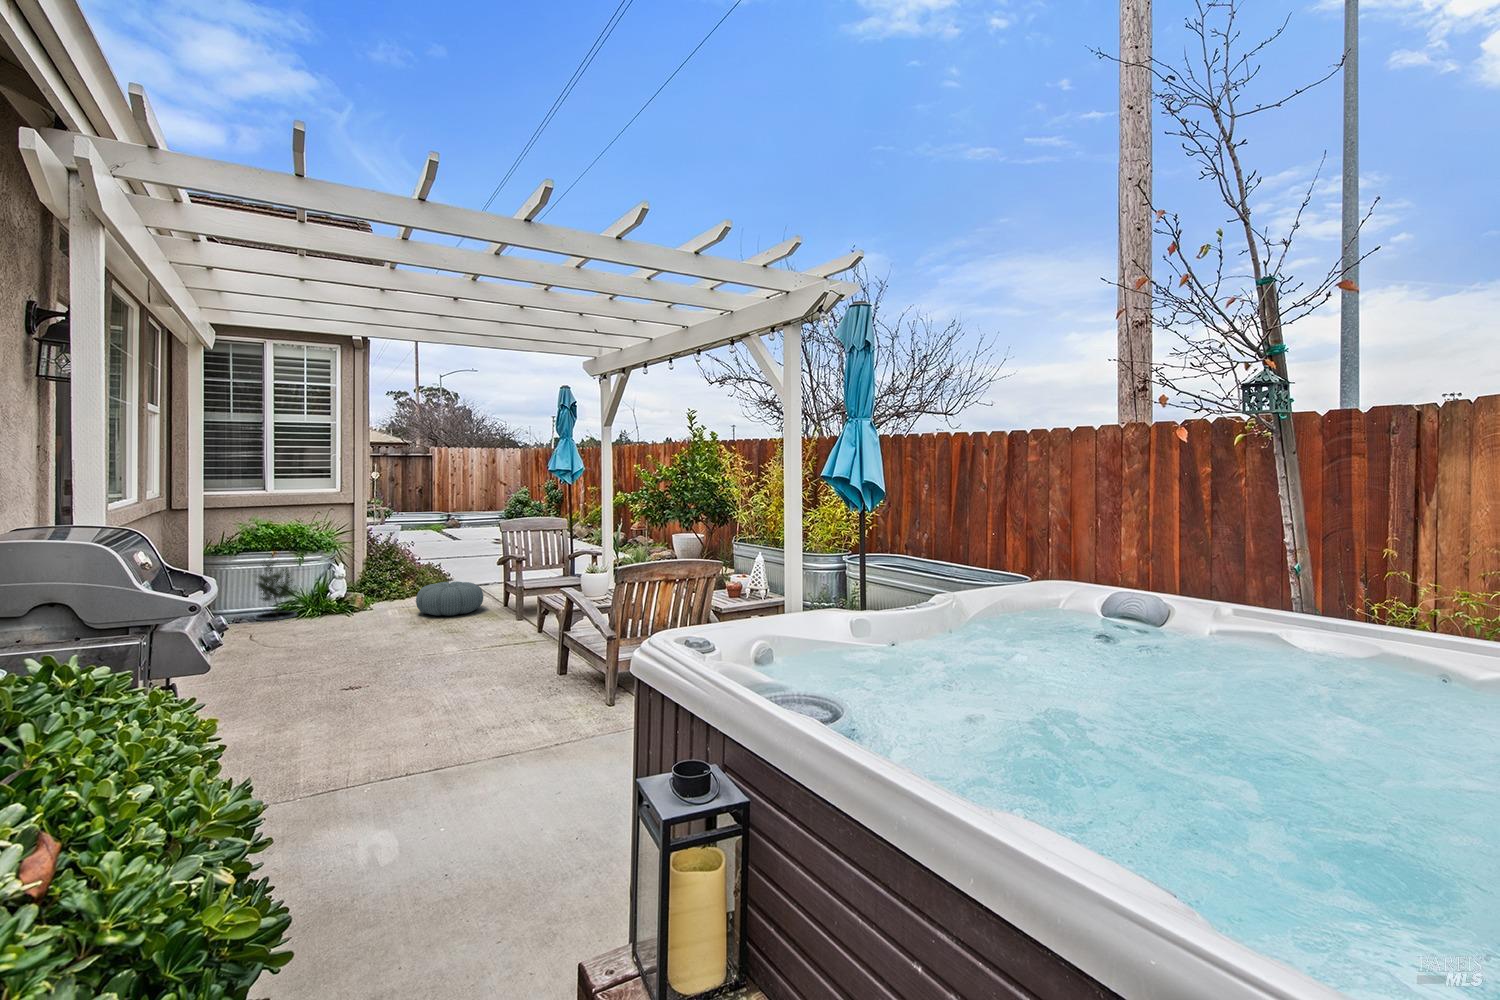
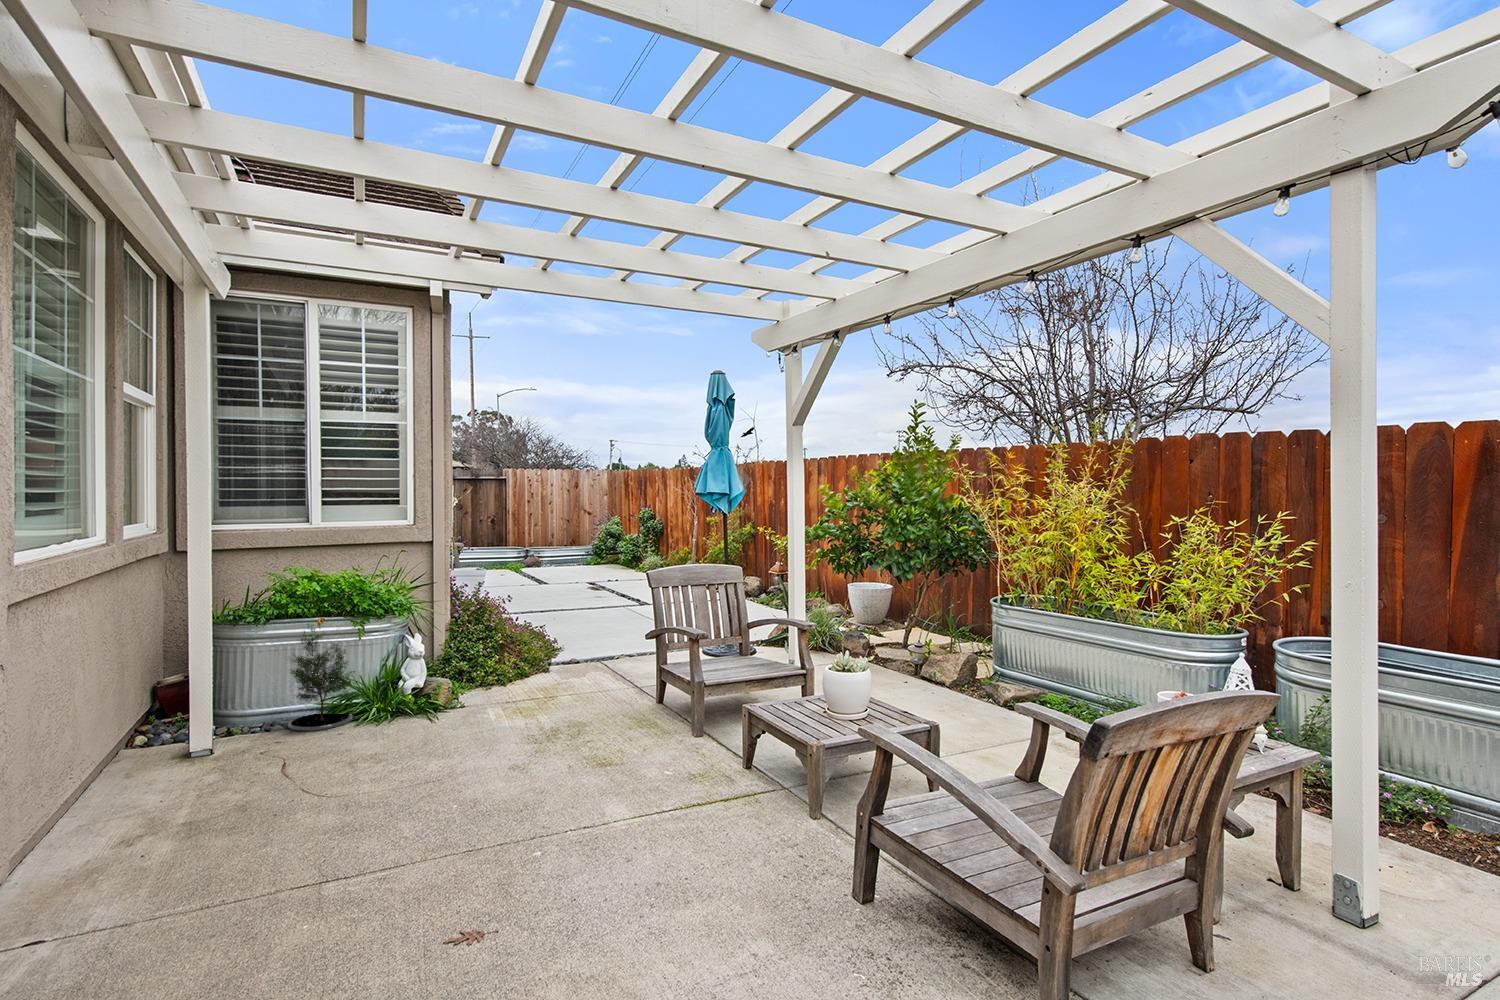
pouf: present [416,582,483,616] -> none [532,663,632,721]

